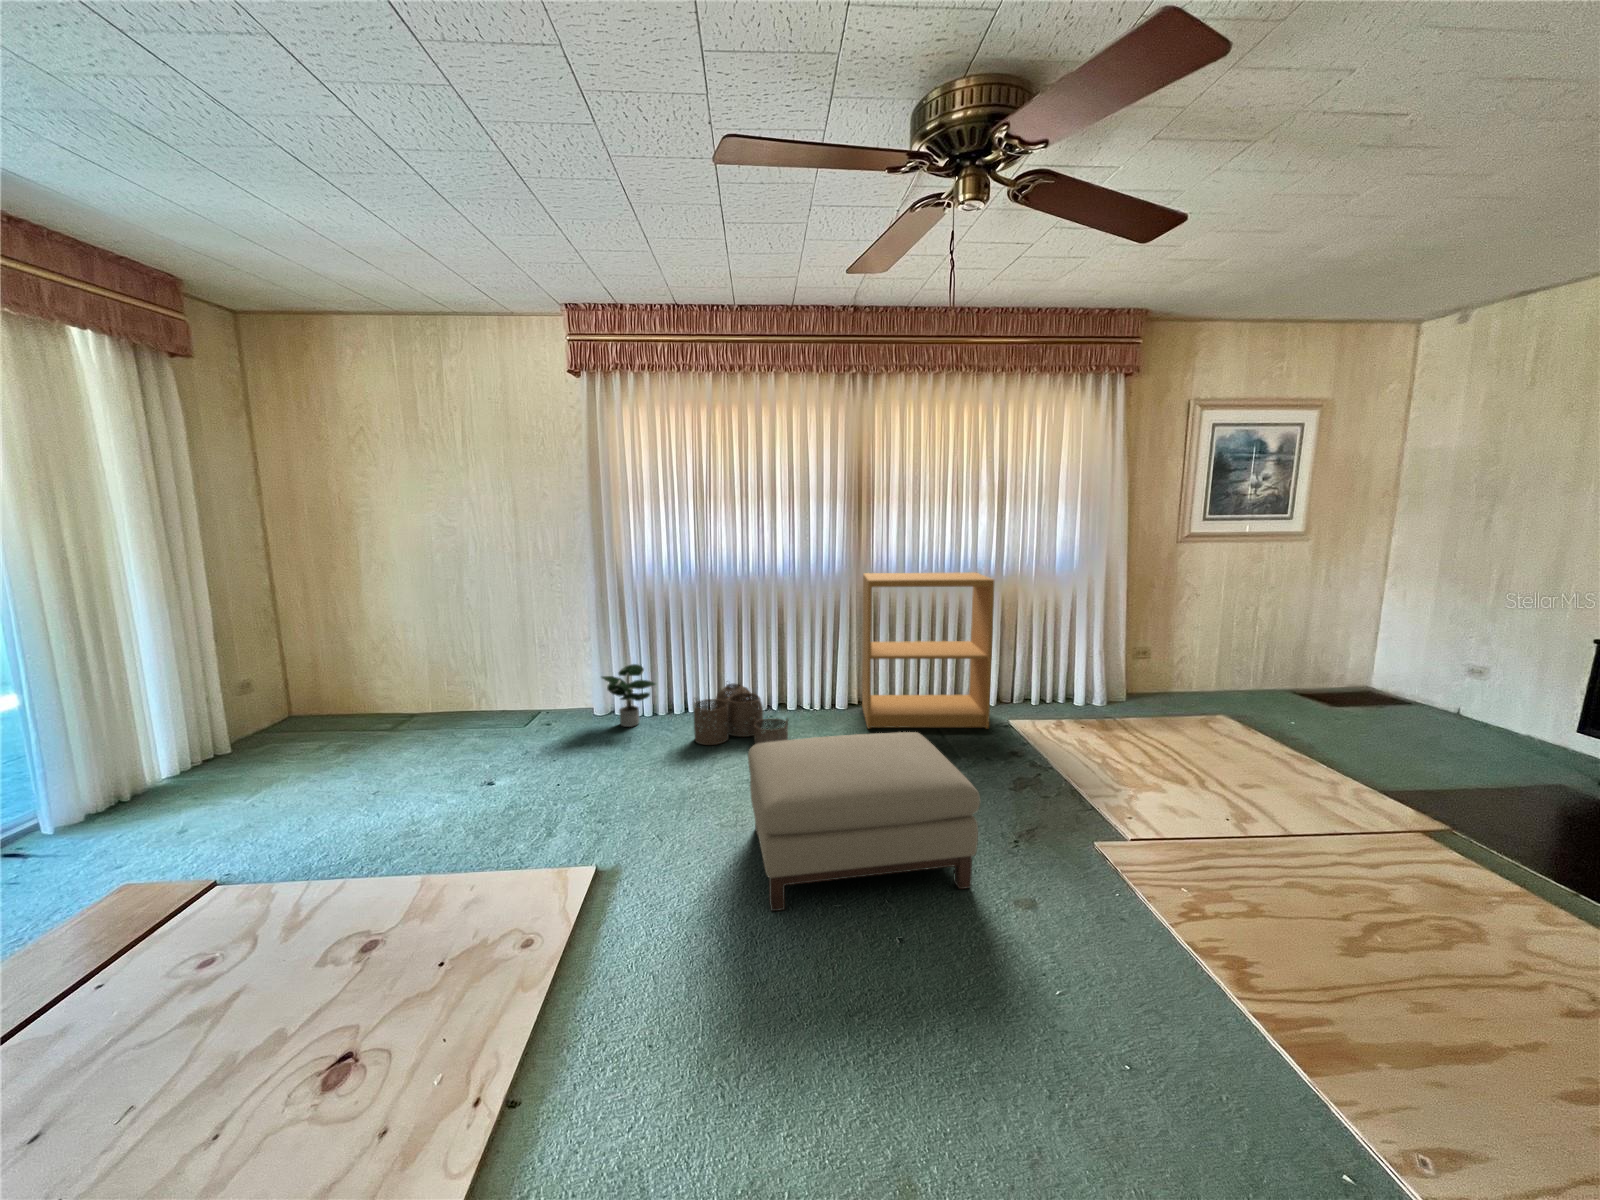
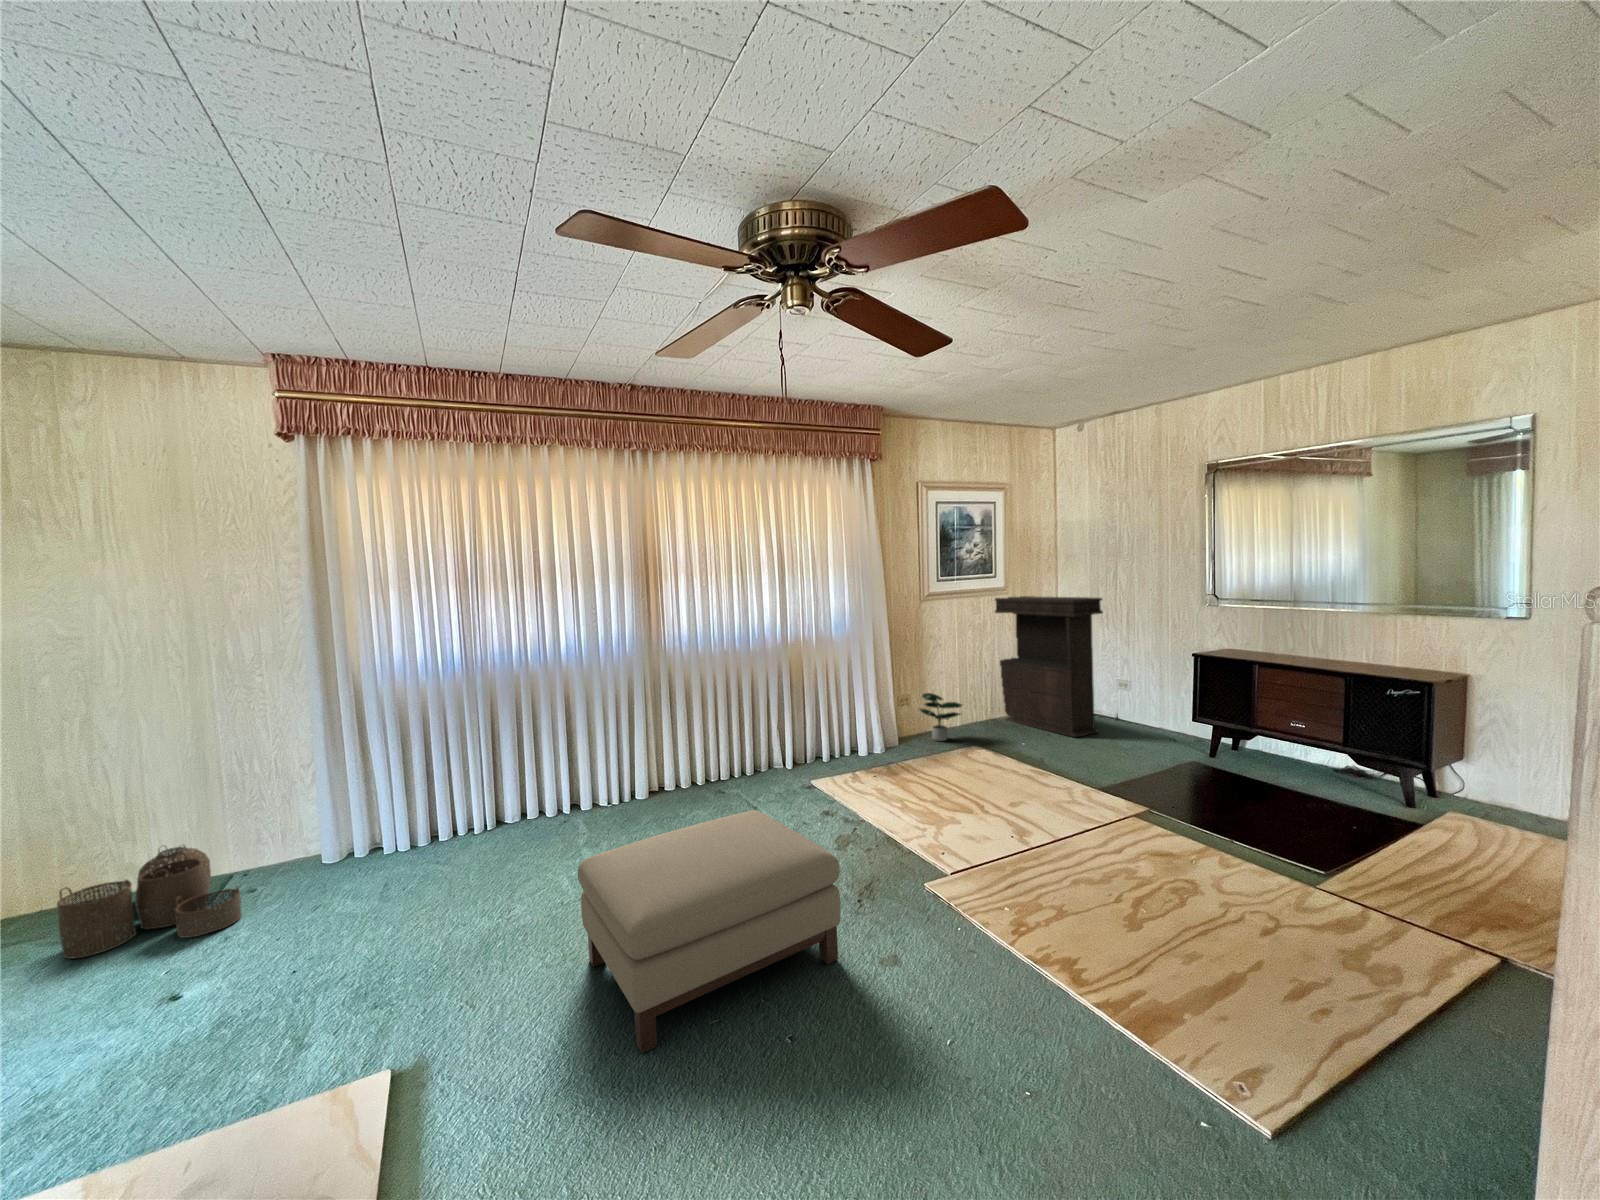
console table: none [1246,539,1457,726] -> present [995,596,1103,737]
bookshelf: present [862,572,994,729] -> none [657,642,797,816]
potted plant: present [602,664,656,727] -> present [920,693,962,741]
woven basket: present [693,684,788,745] -> present [57,845,242,959]

